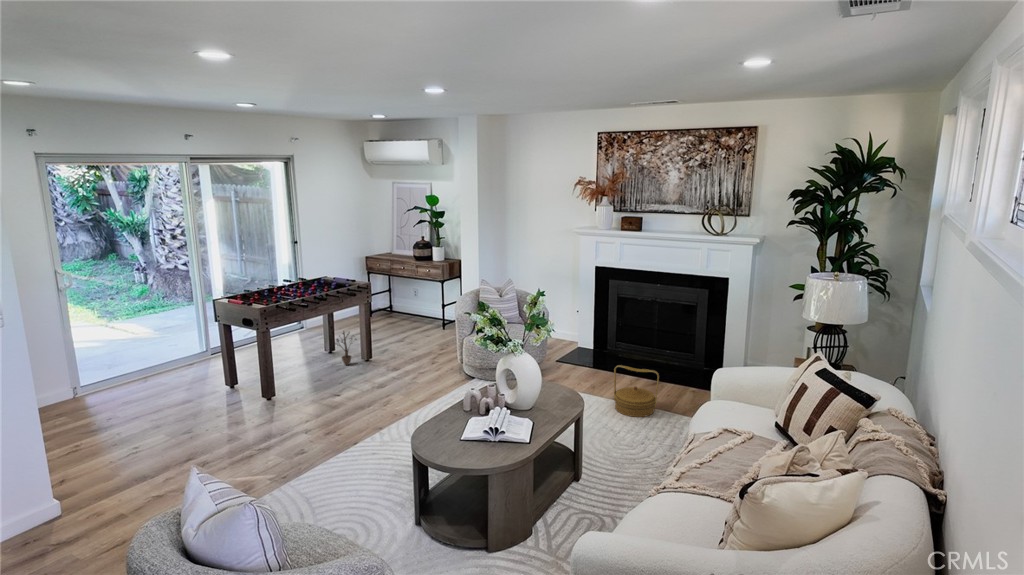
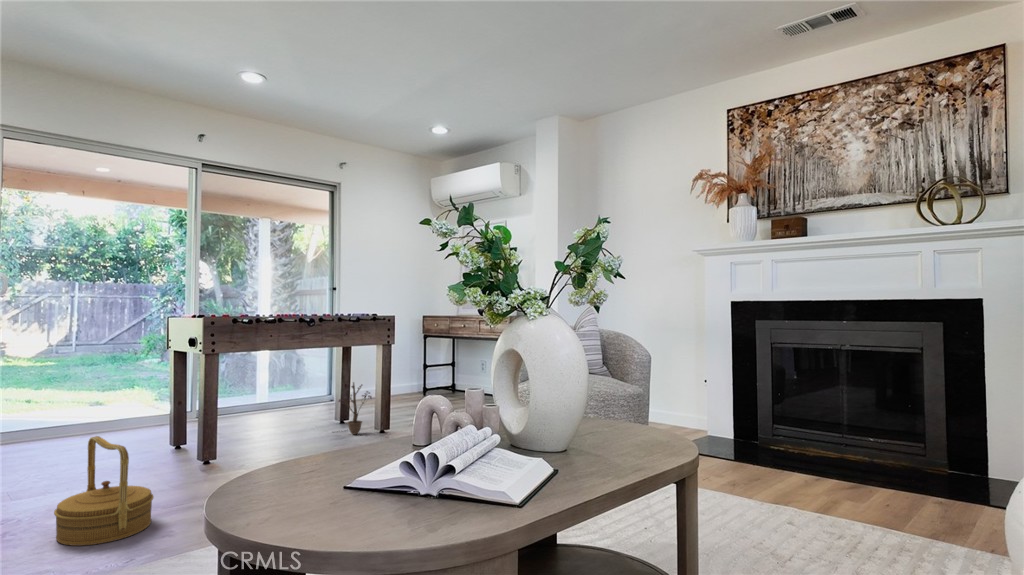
basket: present [614,365,659,417] -> present [54,436,154,546]

